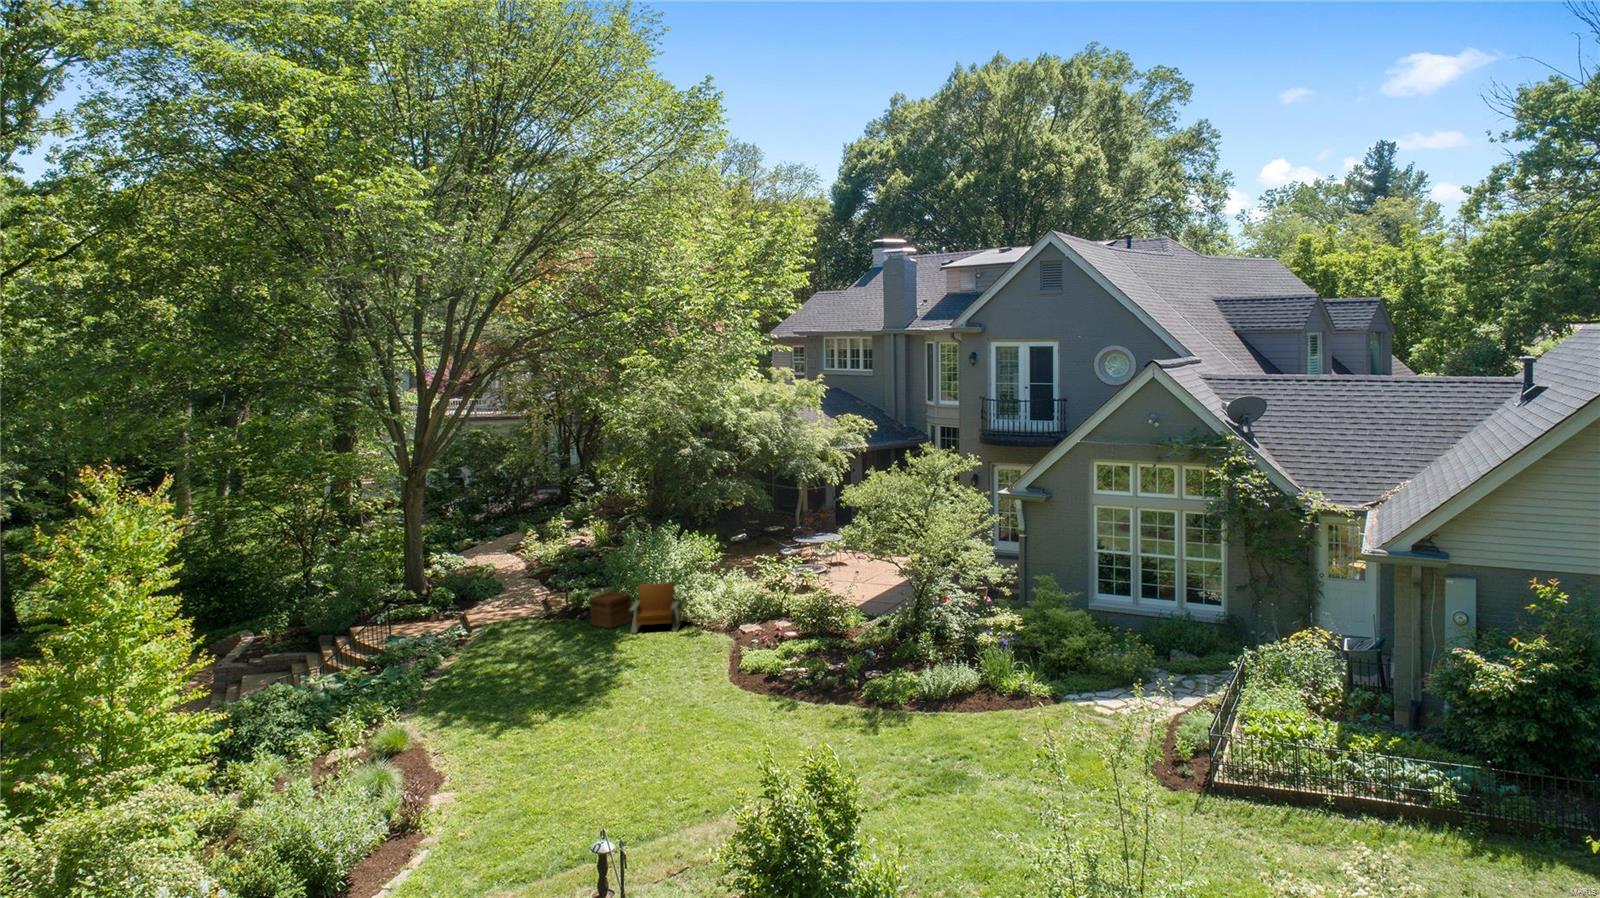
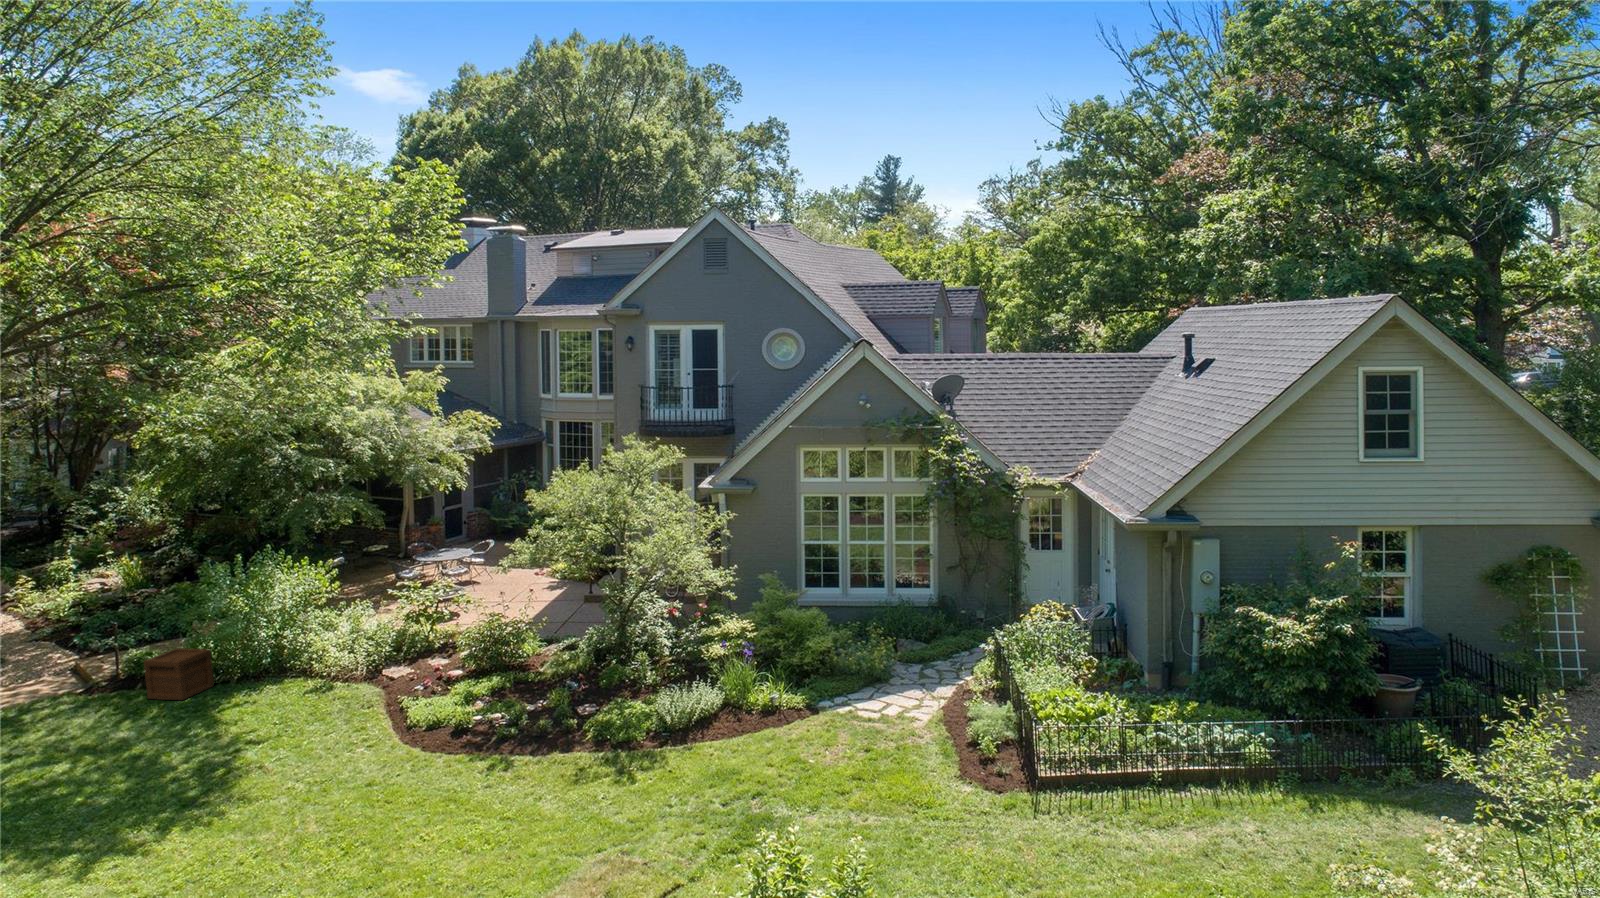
lounge chair: present [629,583,681,634] -> none [215,626,293,703]

